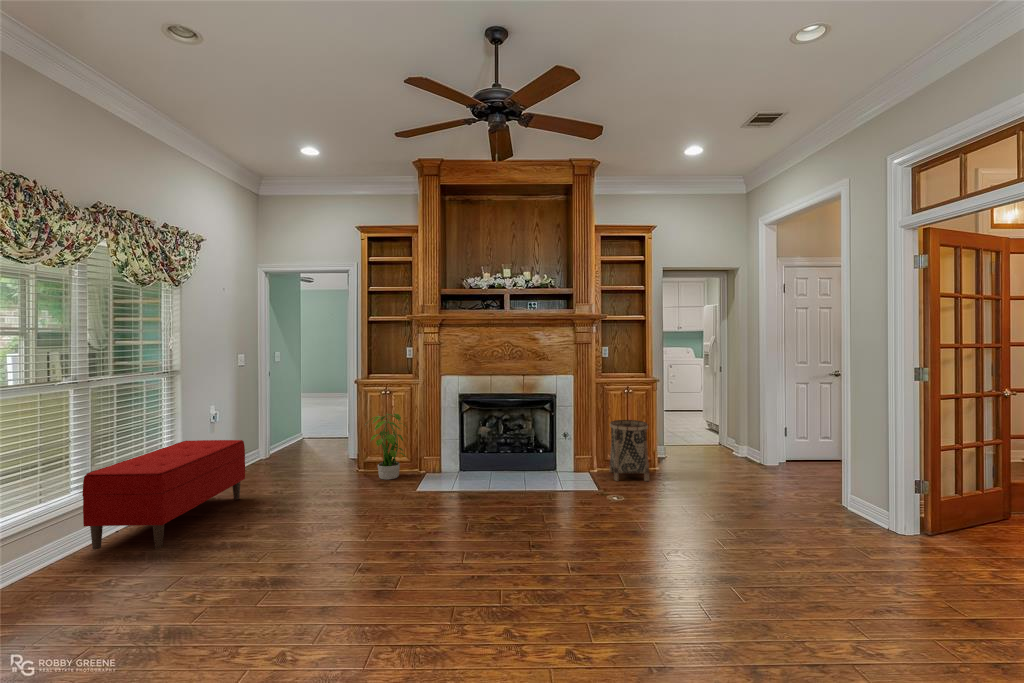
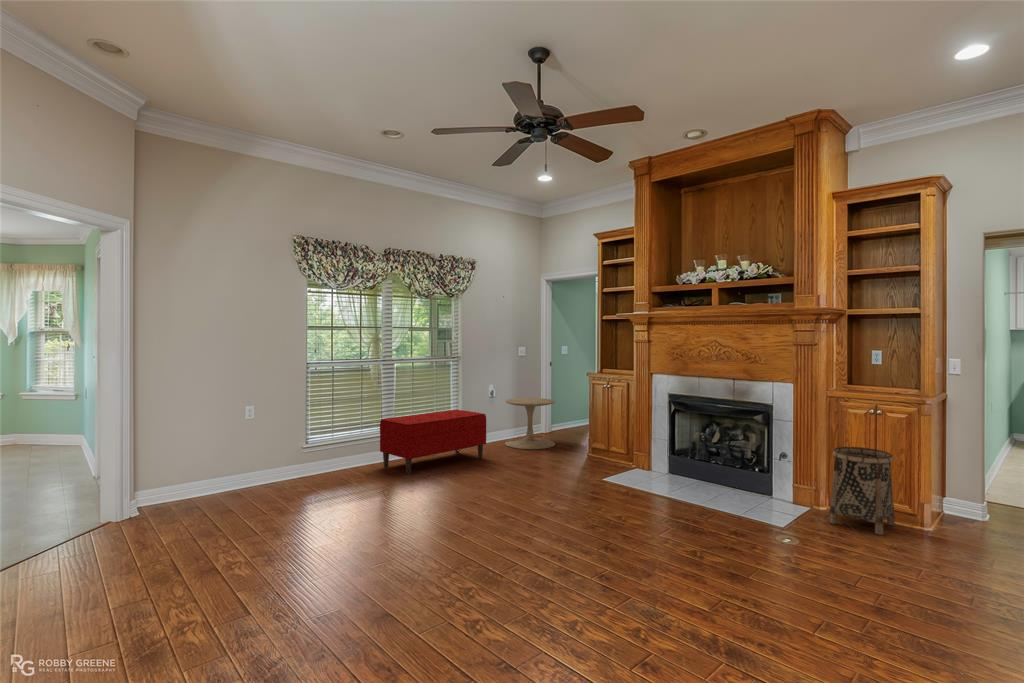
side table: none [238,412,306,477] -> present [505,398,555,449]
potted plant: present [365,413,407,480] -> none [579,405,620,468]

